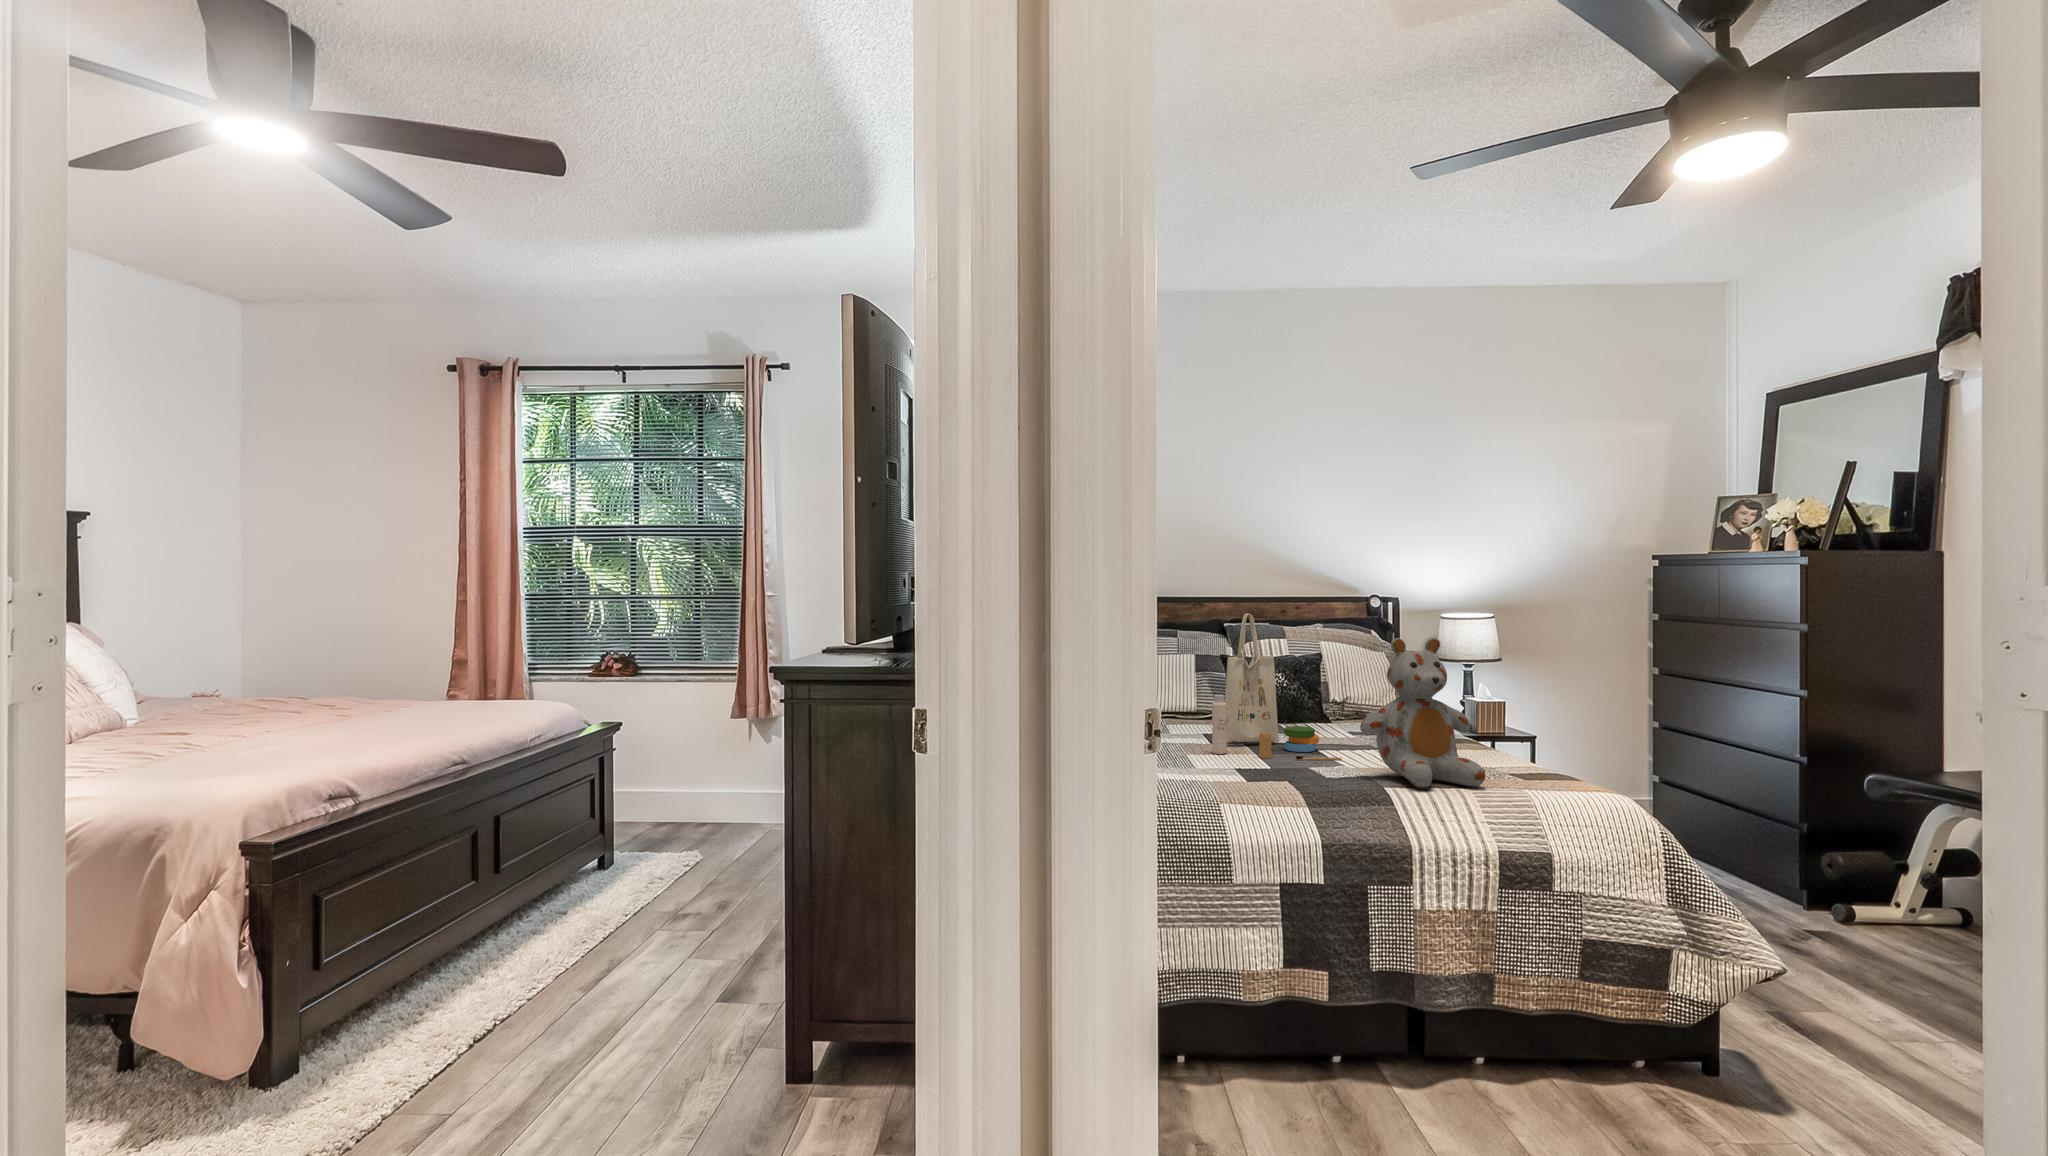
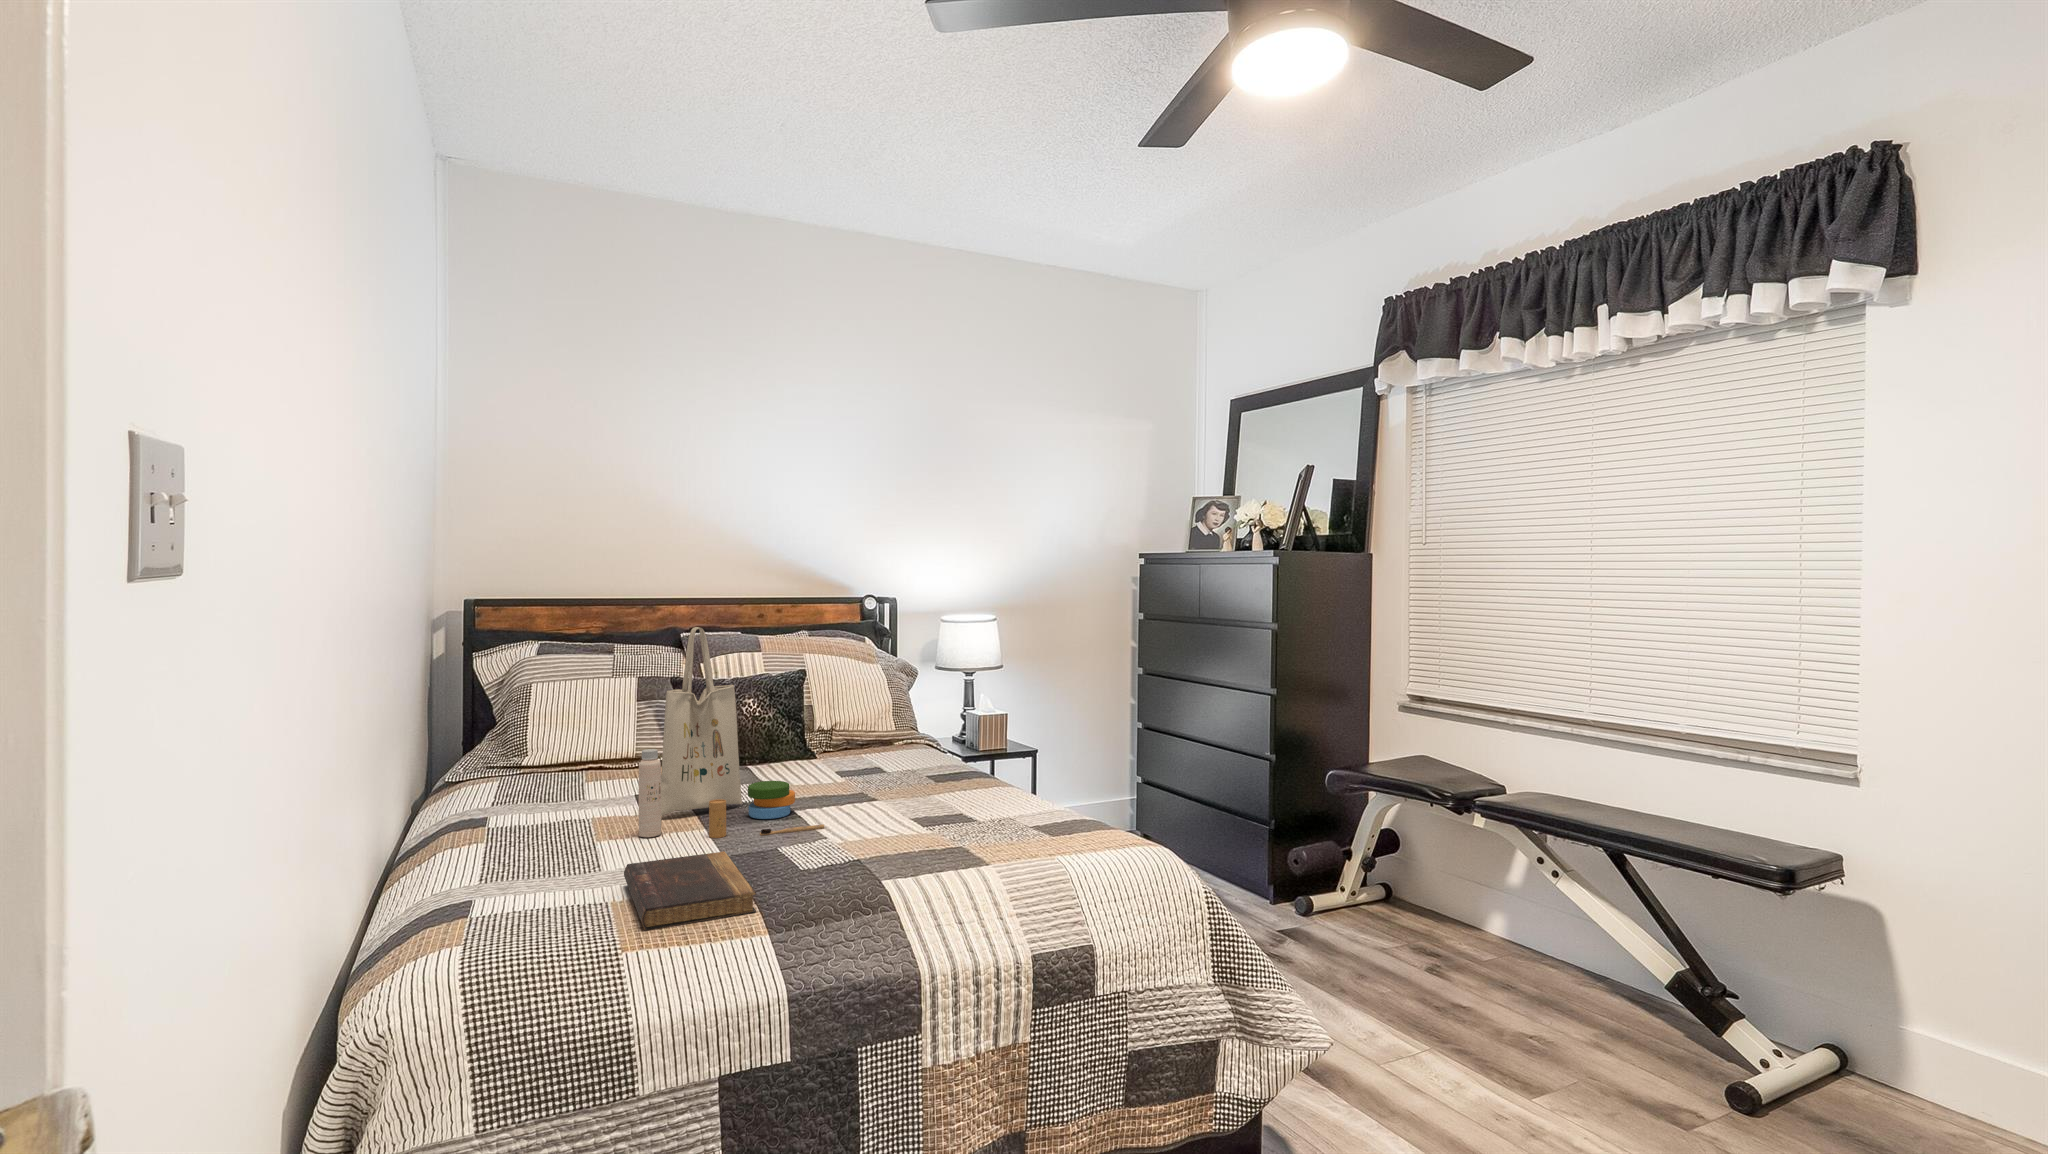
stuffed bear: present [1360,638,1485,788] -> none [848,658,1008,873]
book: none [1211,761,1299,794] -> present [624,851,756,931]

